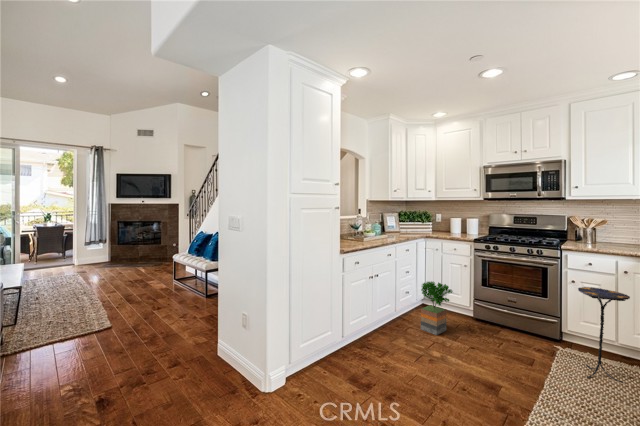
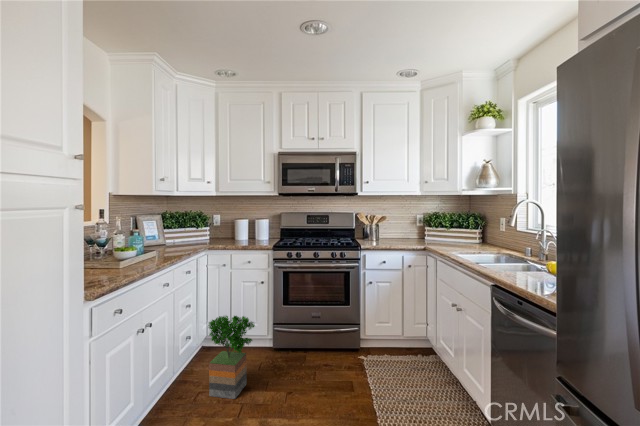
side table: present [578,287,630,381] -> none [393,290,437,396]

